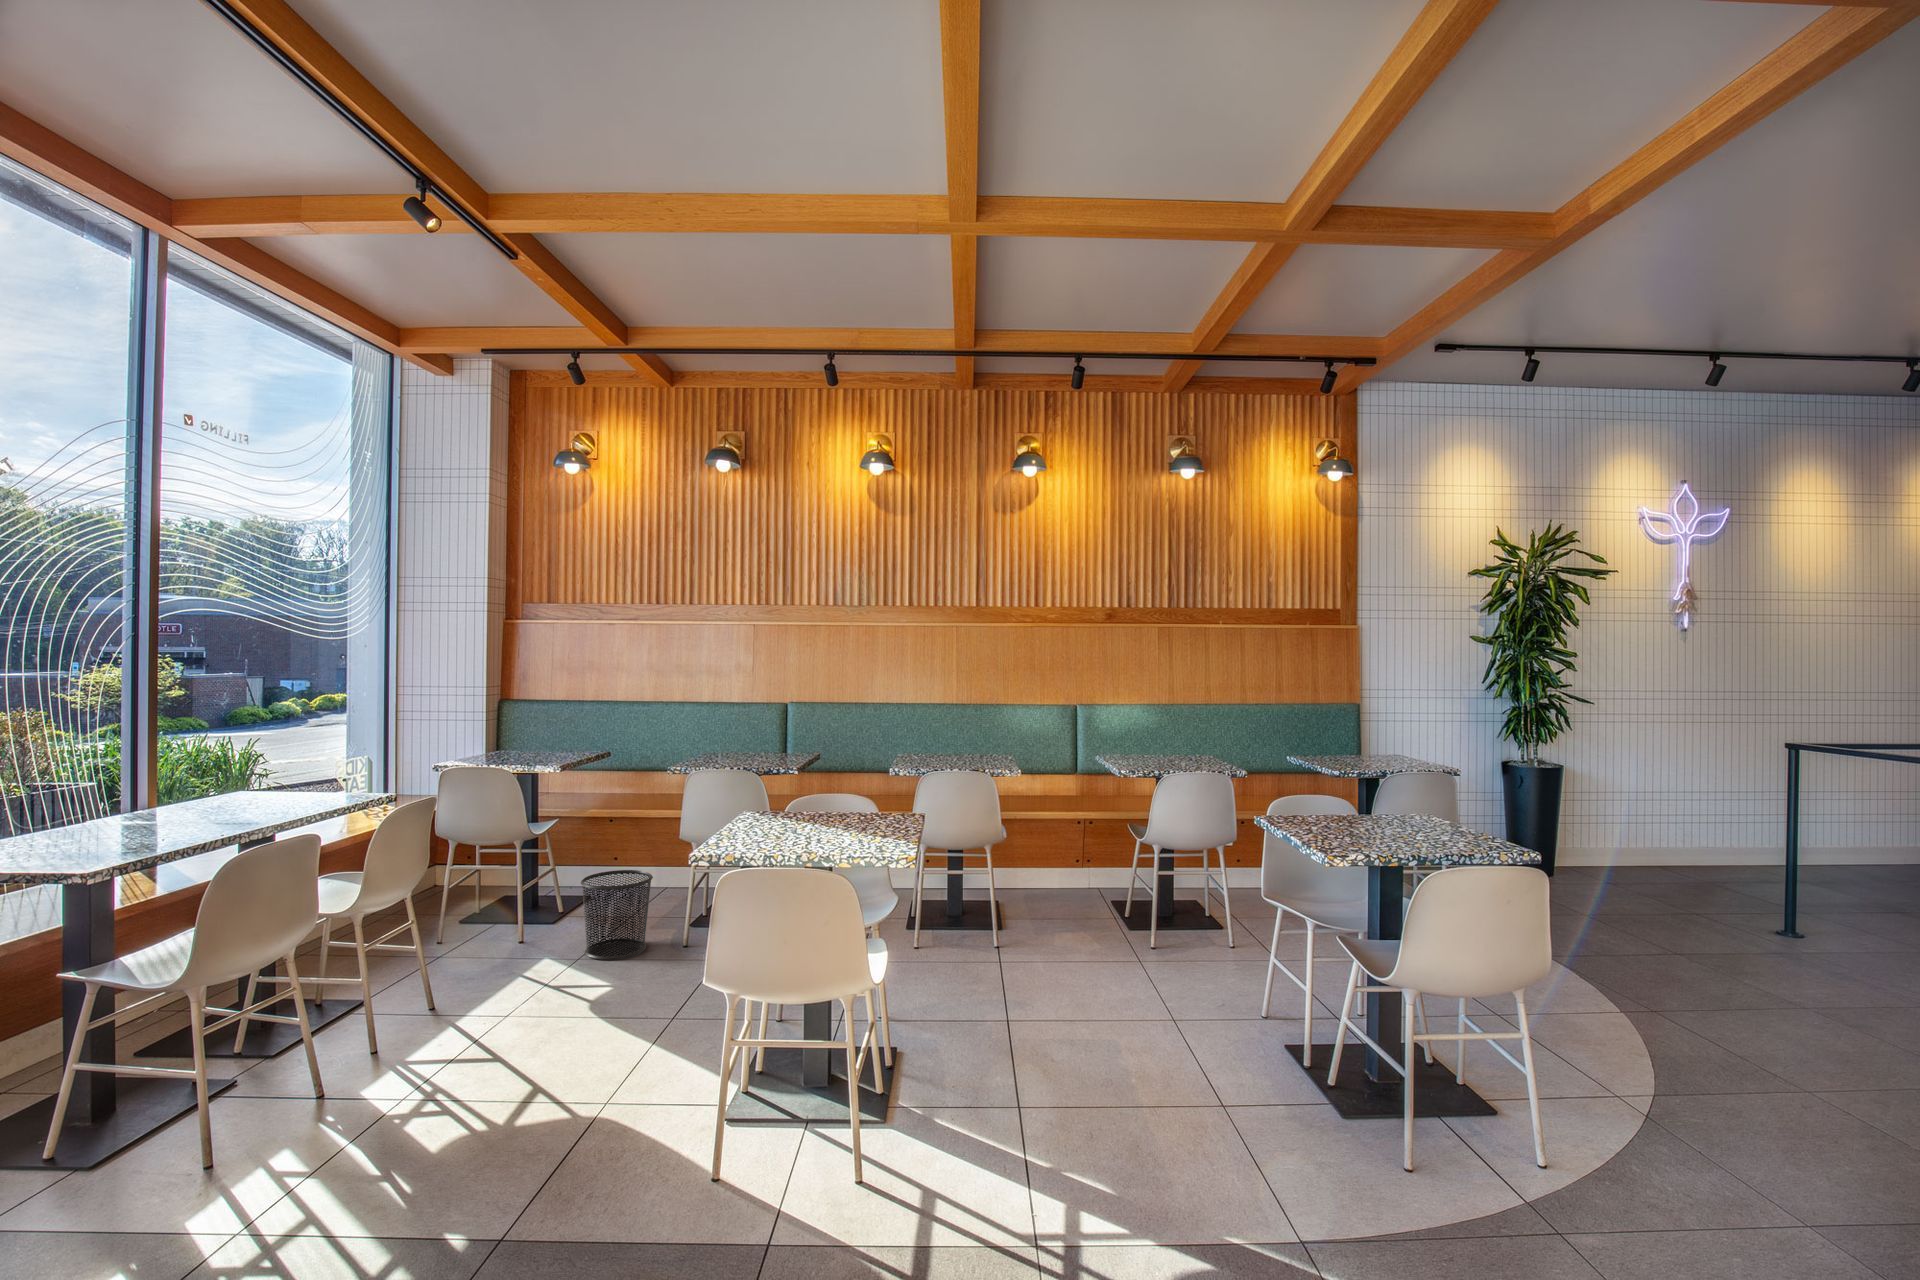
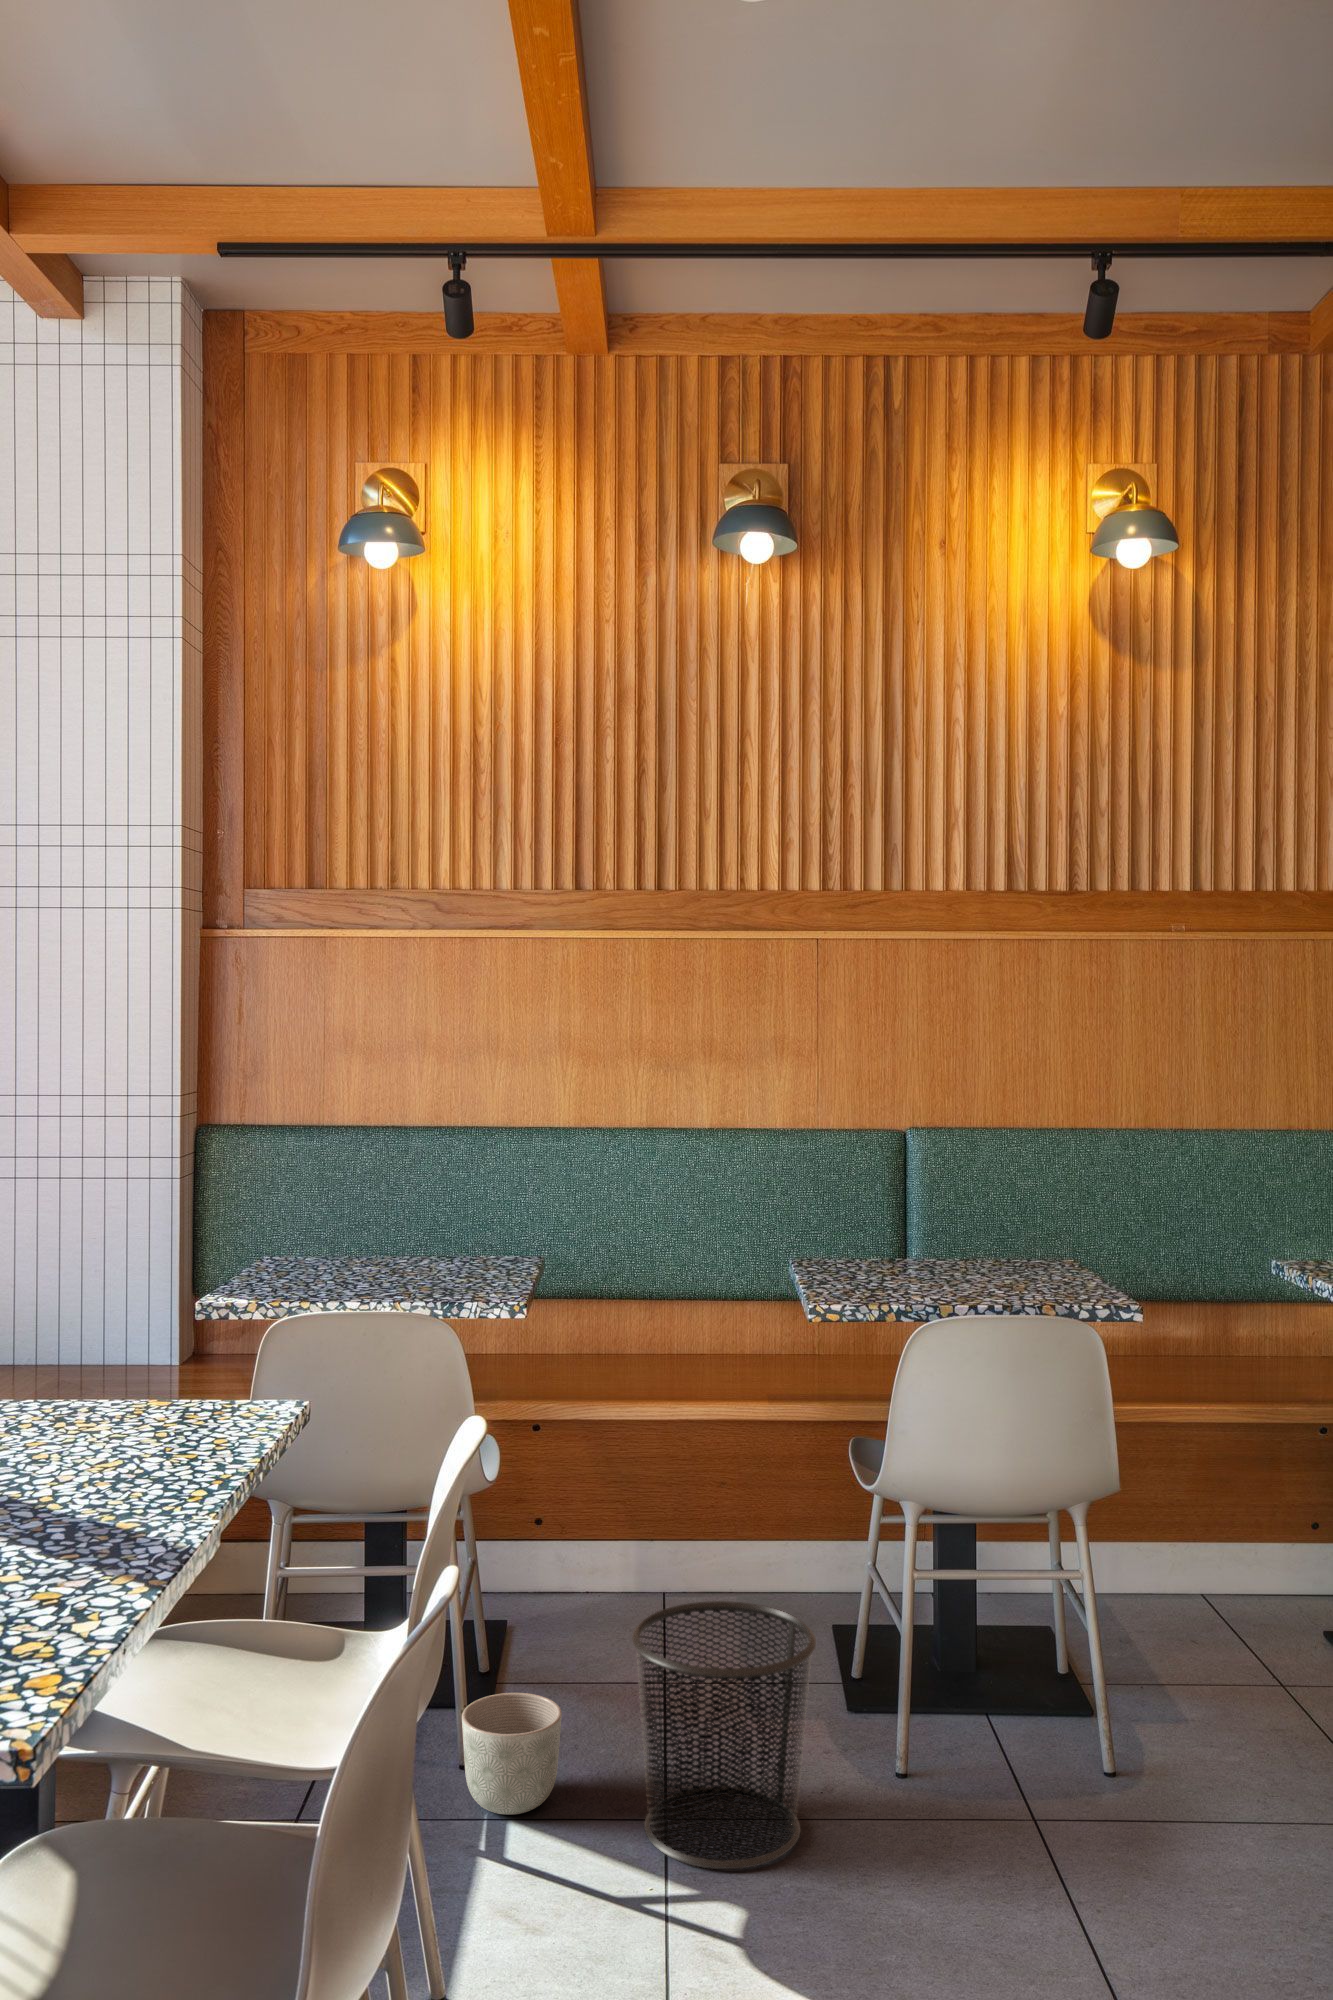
planter: none [526,905,567,946] -> present [462,1693,562,1815]

